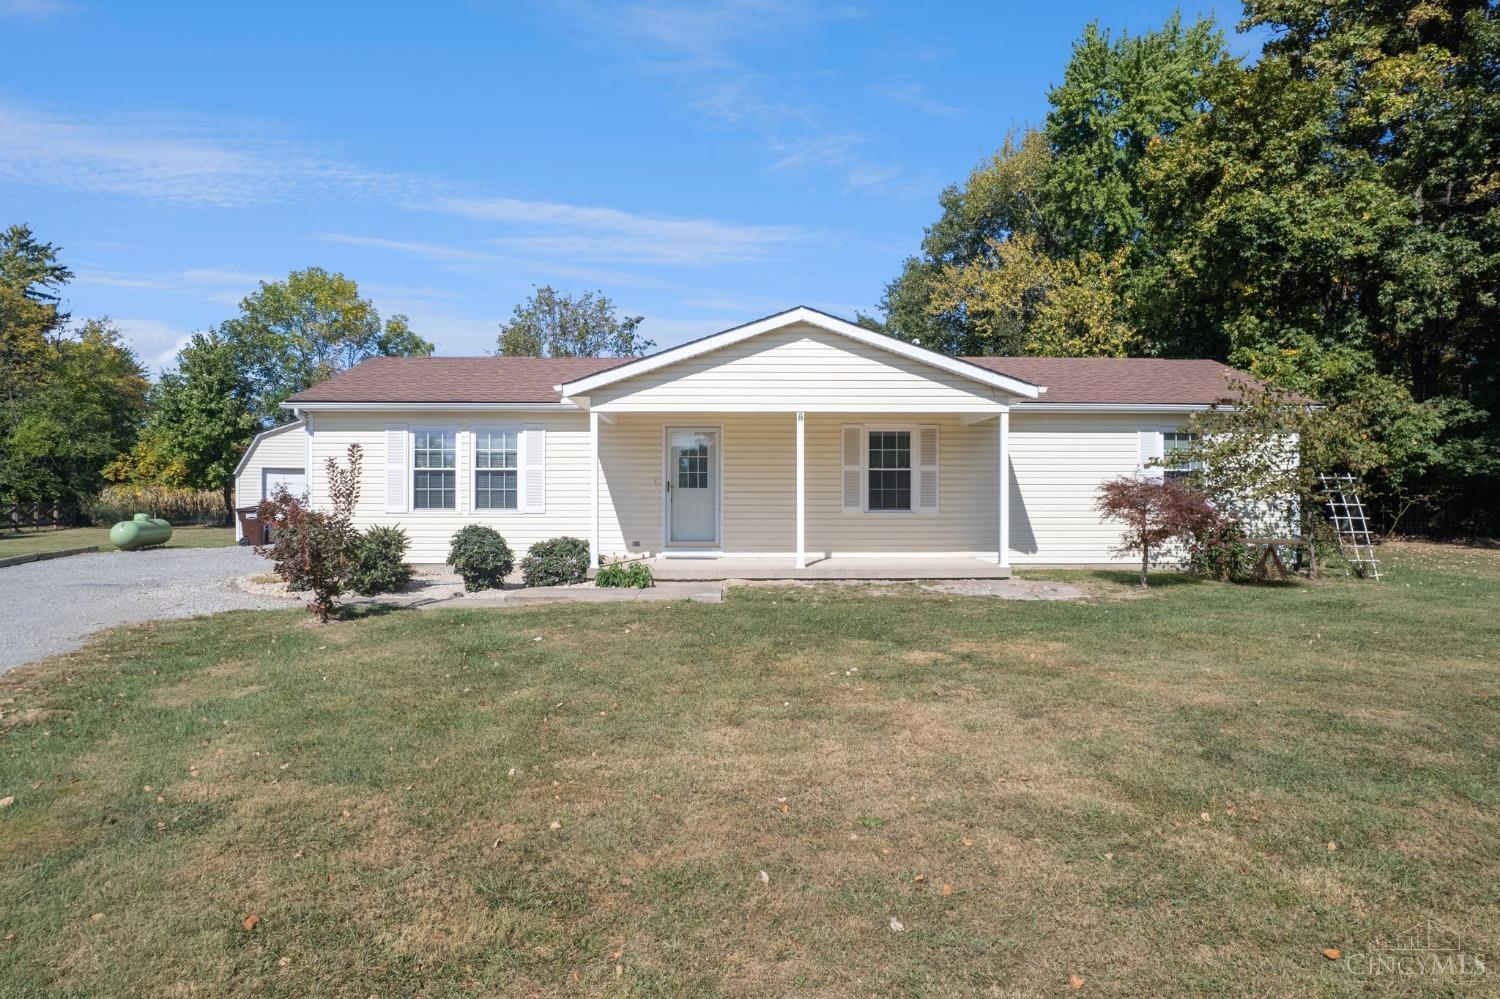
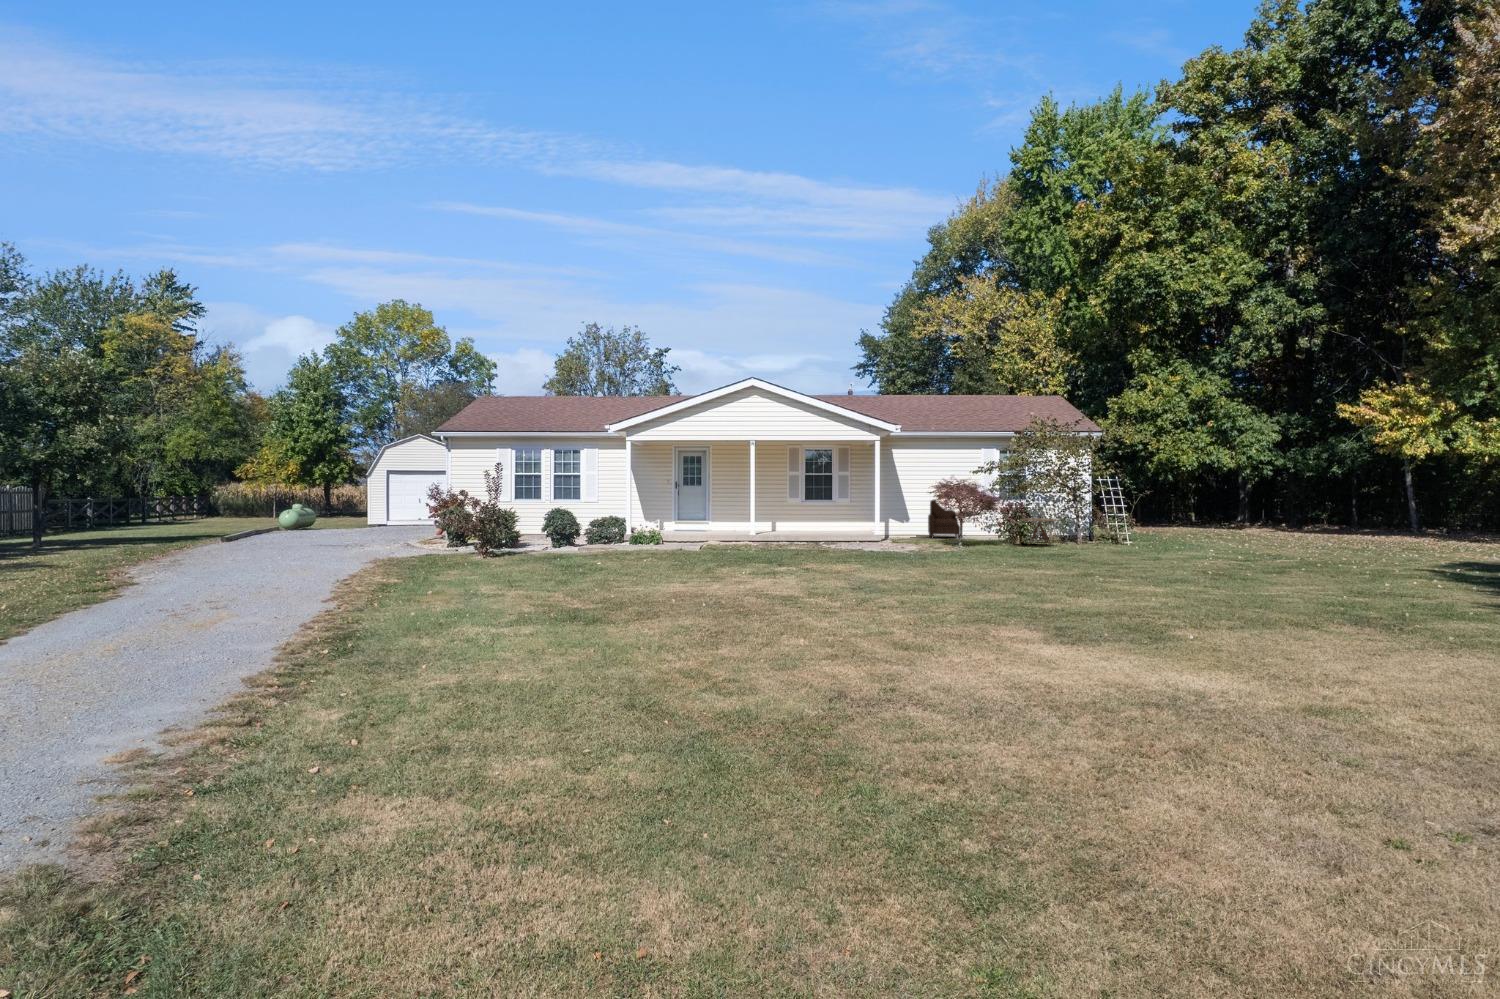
chair: none [1052,507,1113,568] -> present [928,500,961,538]

